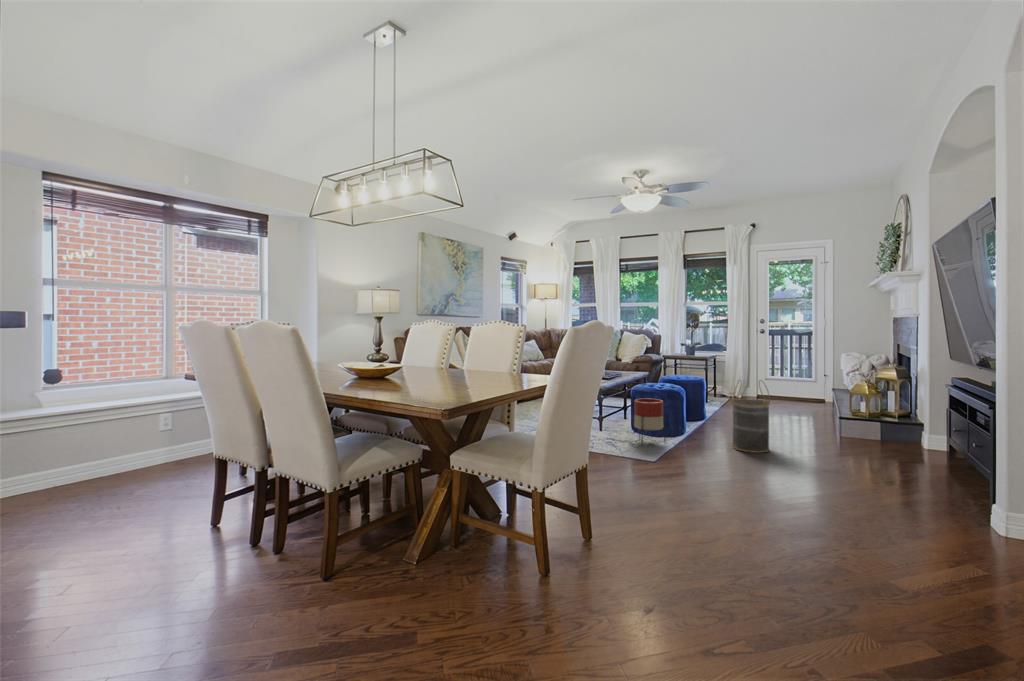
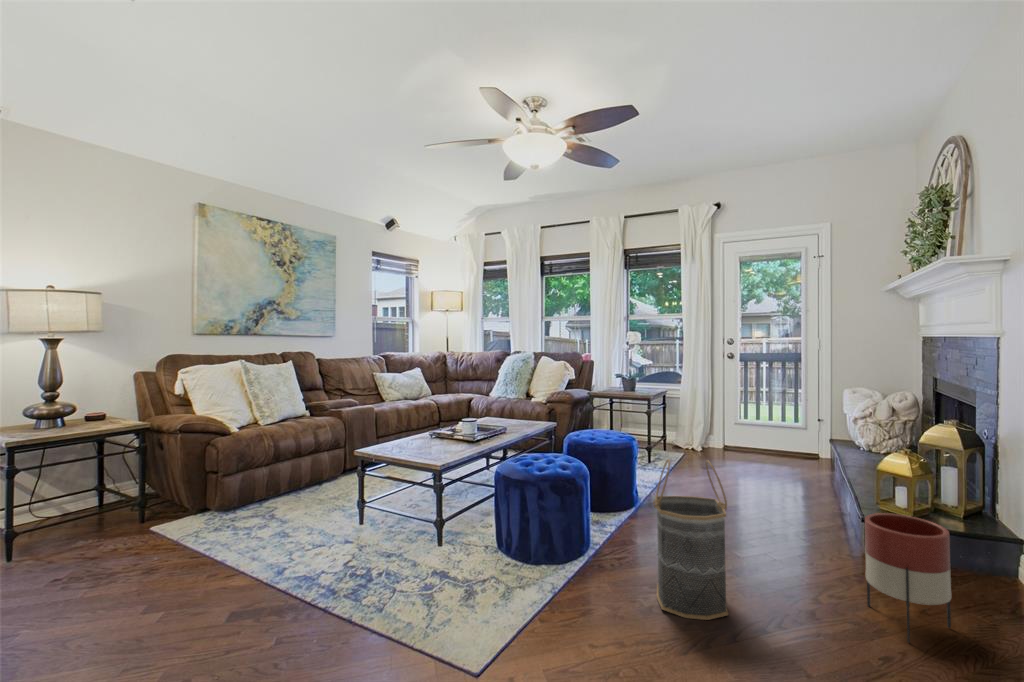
planter: present [634,399,665,444] -> present [865,513,951,643]

